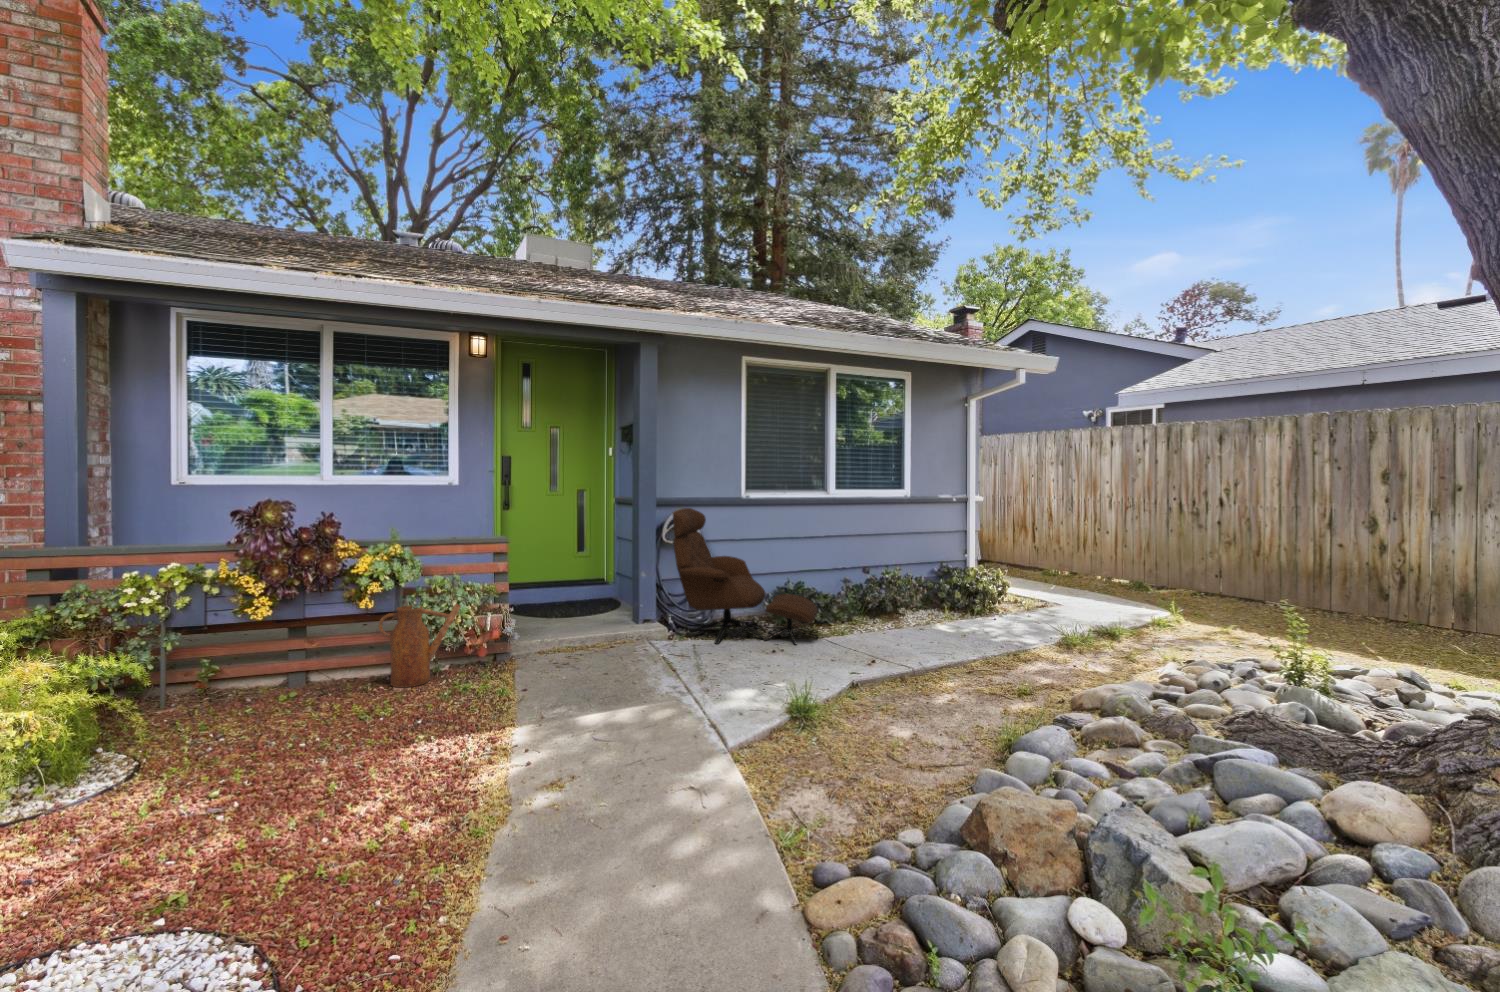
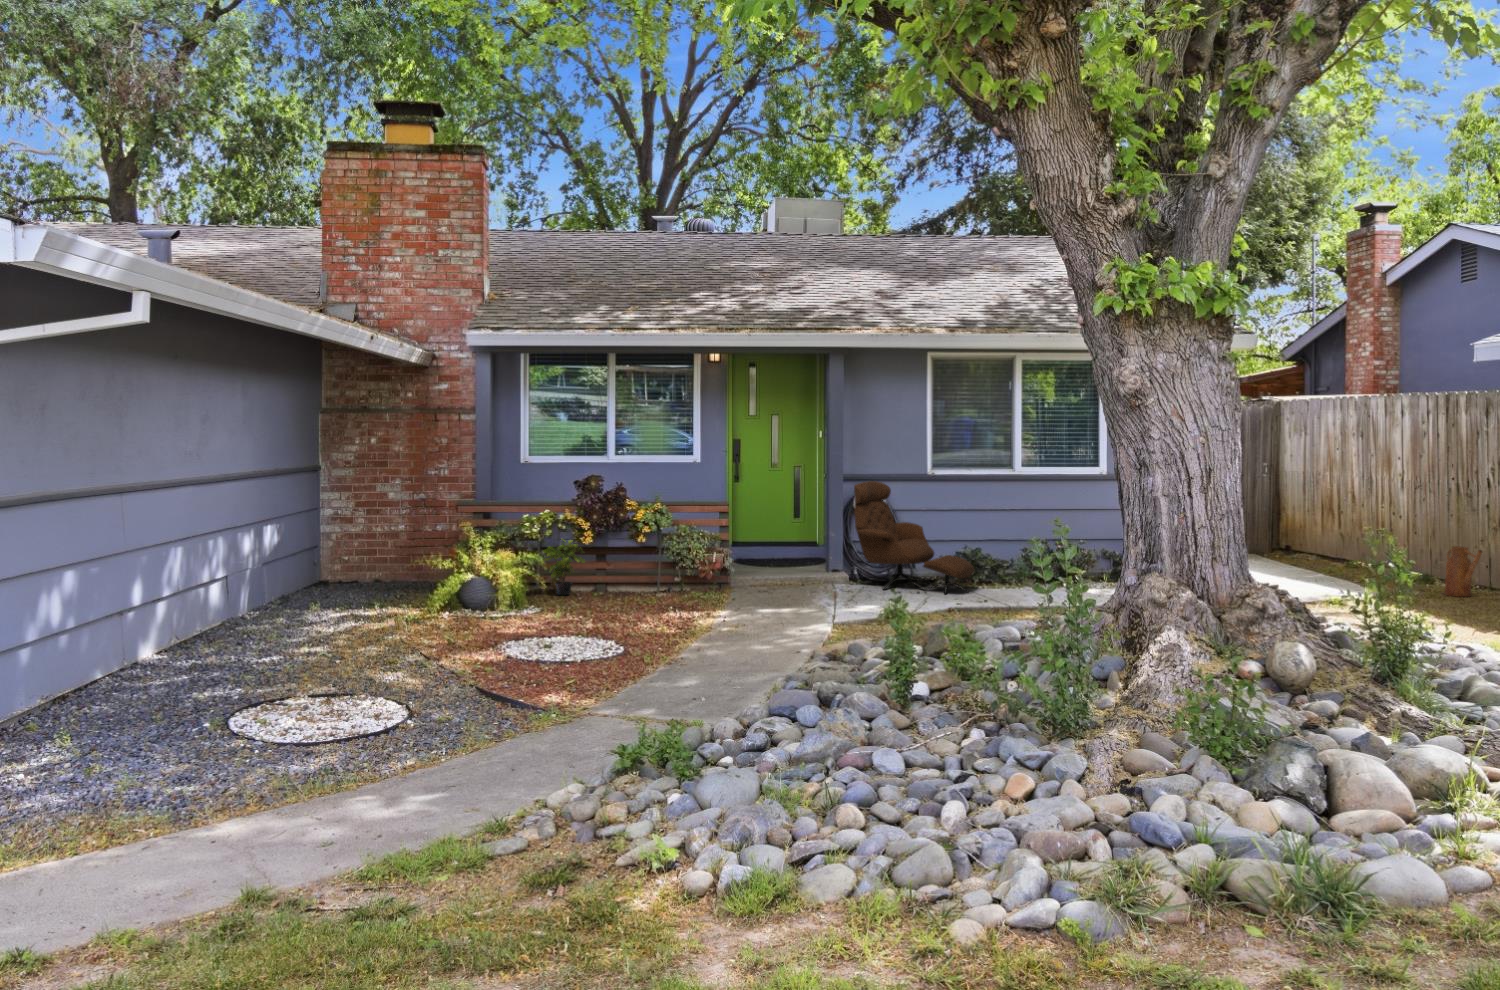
watering can: present [378,603,461,688] -> present [1445,546,1482,597]
potted plant: none [154,611,257,712] -> present [544,540,585,595]

